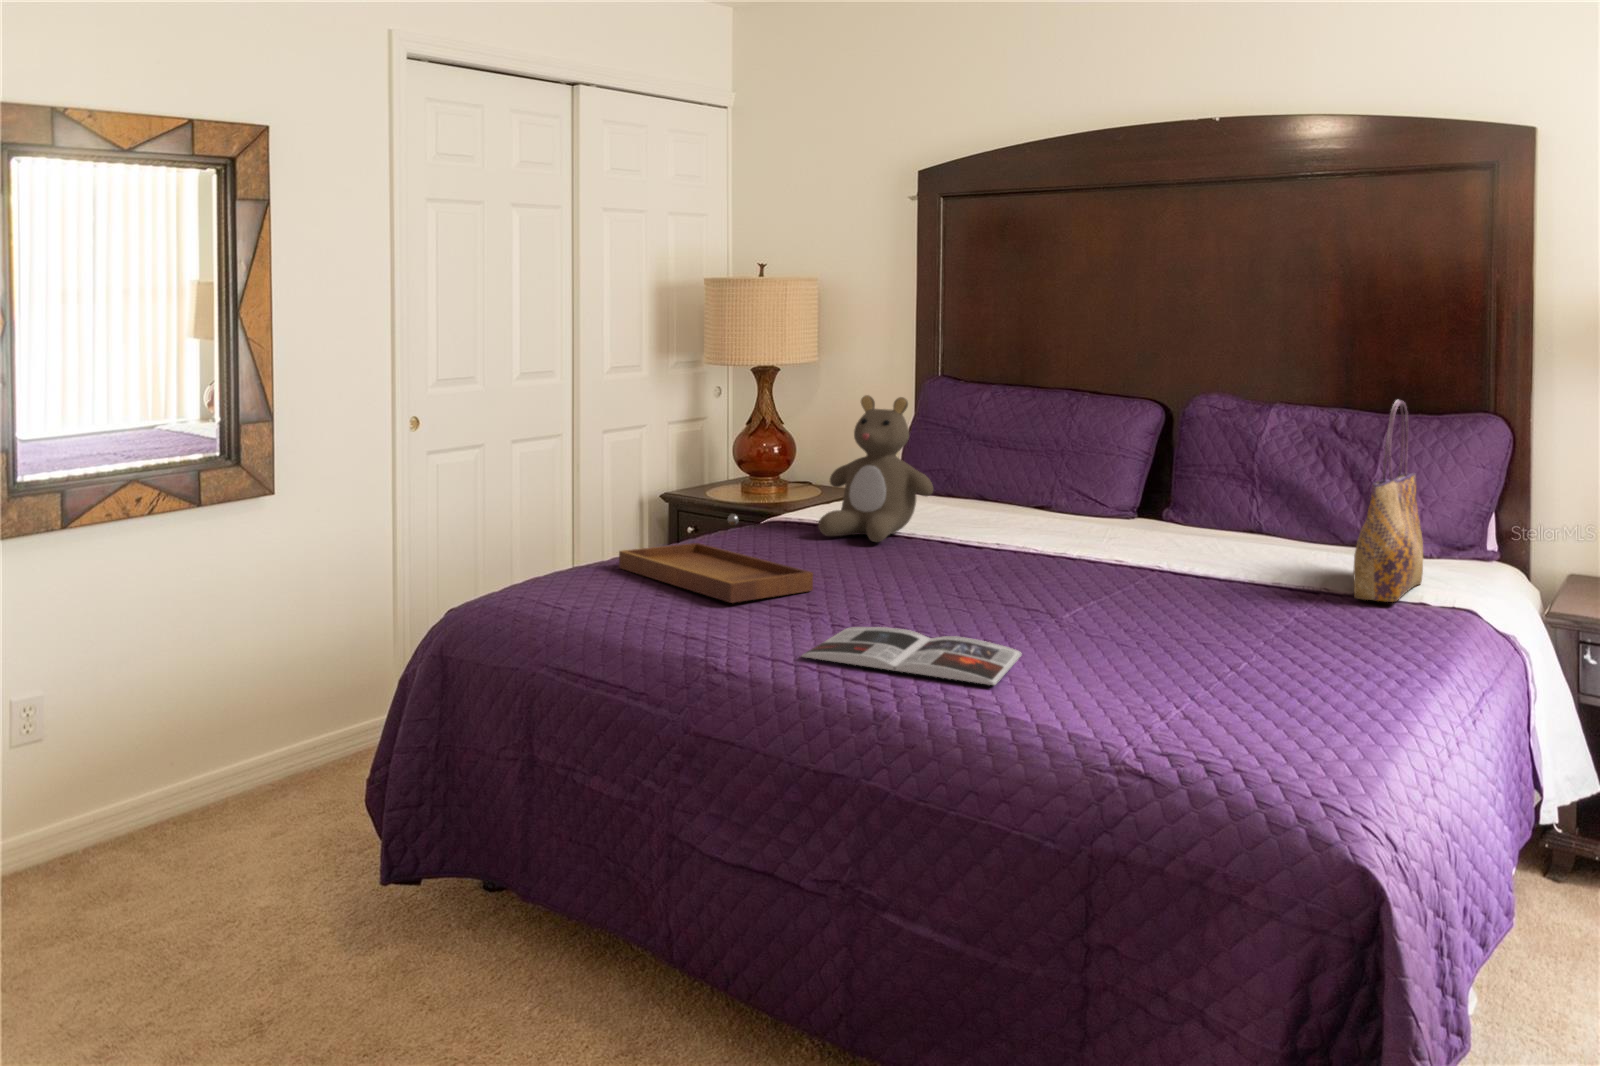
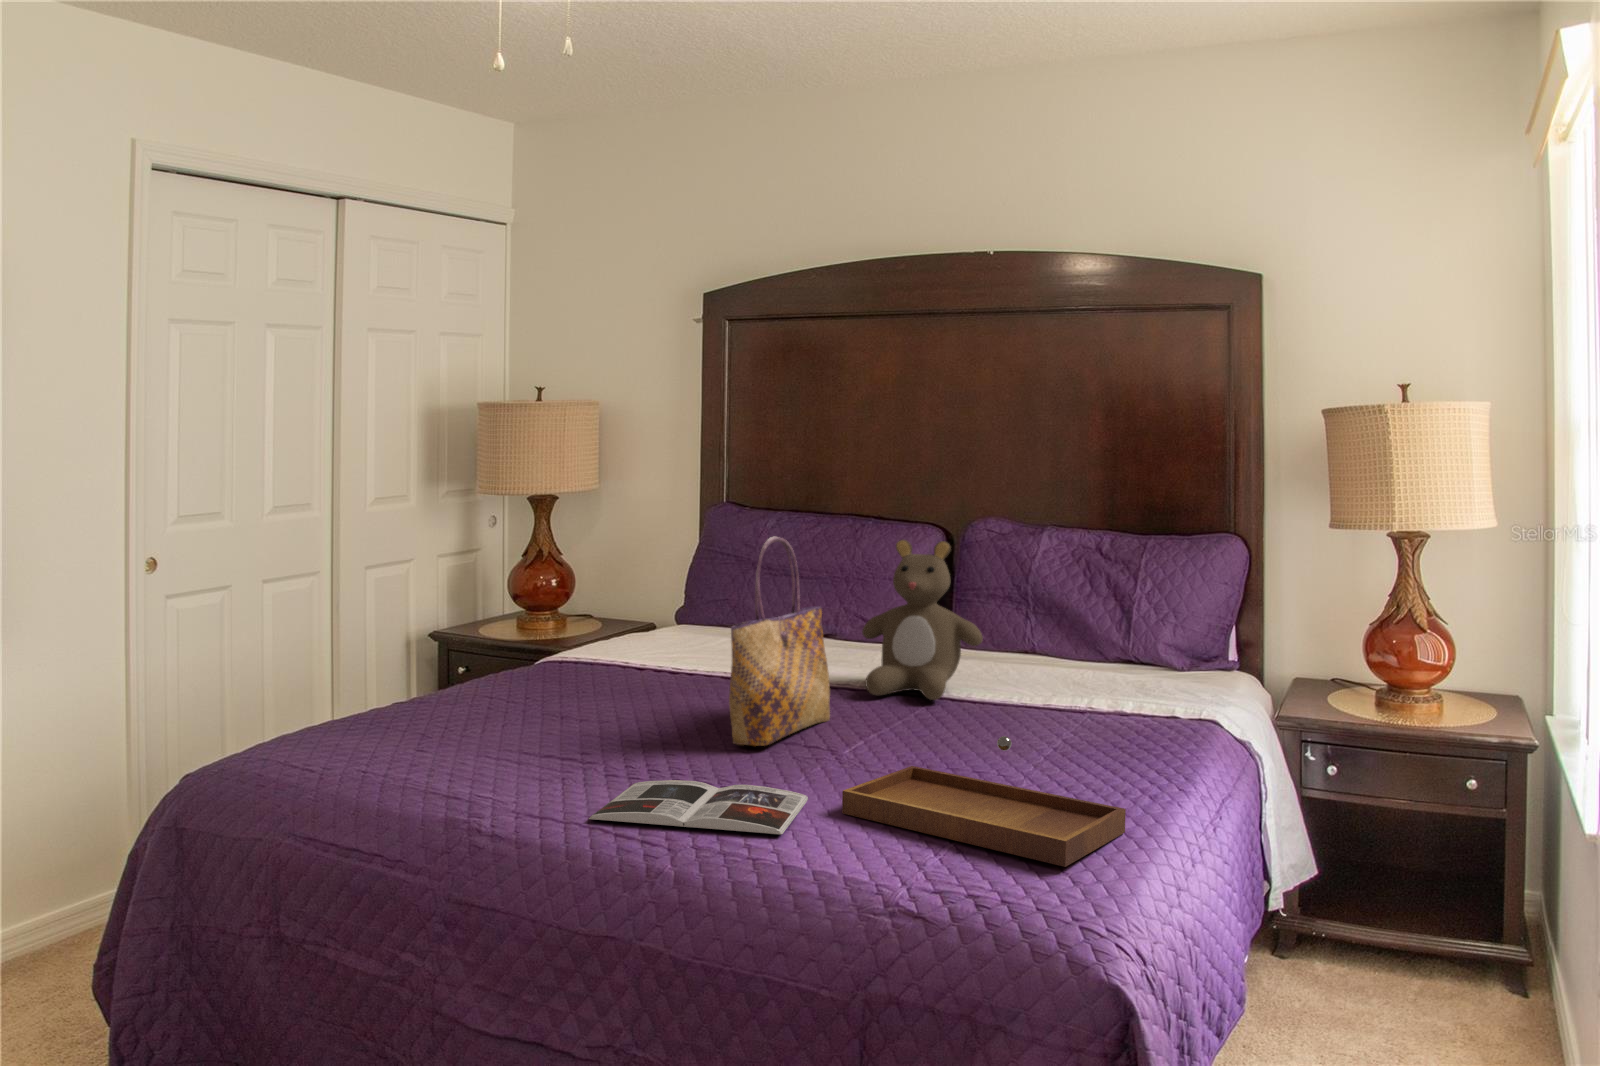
teddy bear: present [819,395,933,542] -> present [862,540,983,700]
tote bag: present [1354,400,1423,602] -> present [729,537,830,746]
tray: present [619,514,813,603] -> present [842,736,1126,867]

